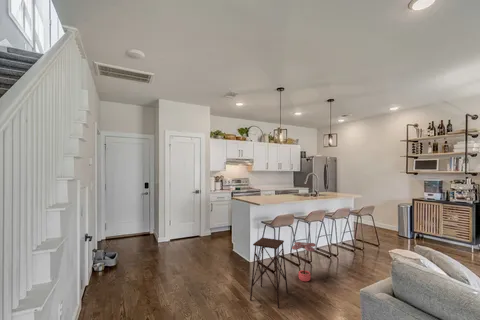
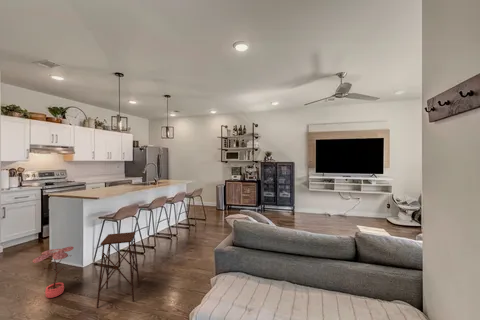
potted plant: present [292,242,316,281] -> present [33,246,74,298]

